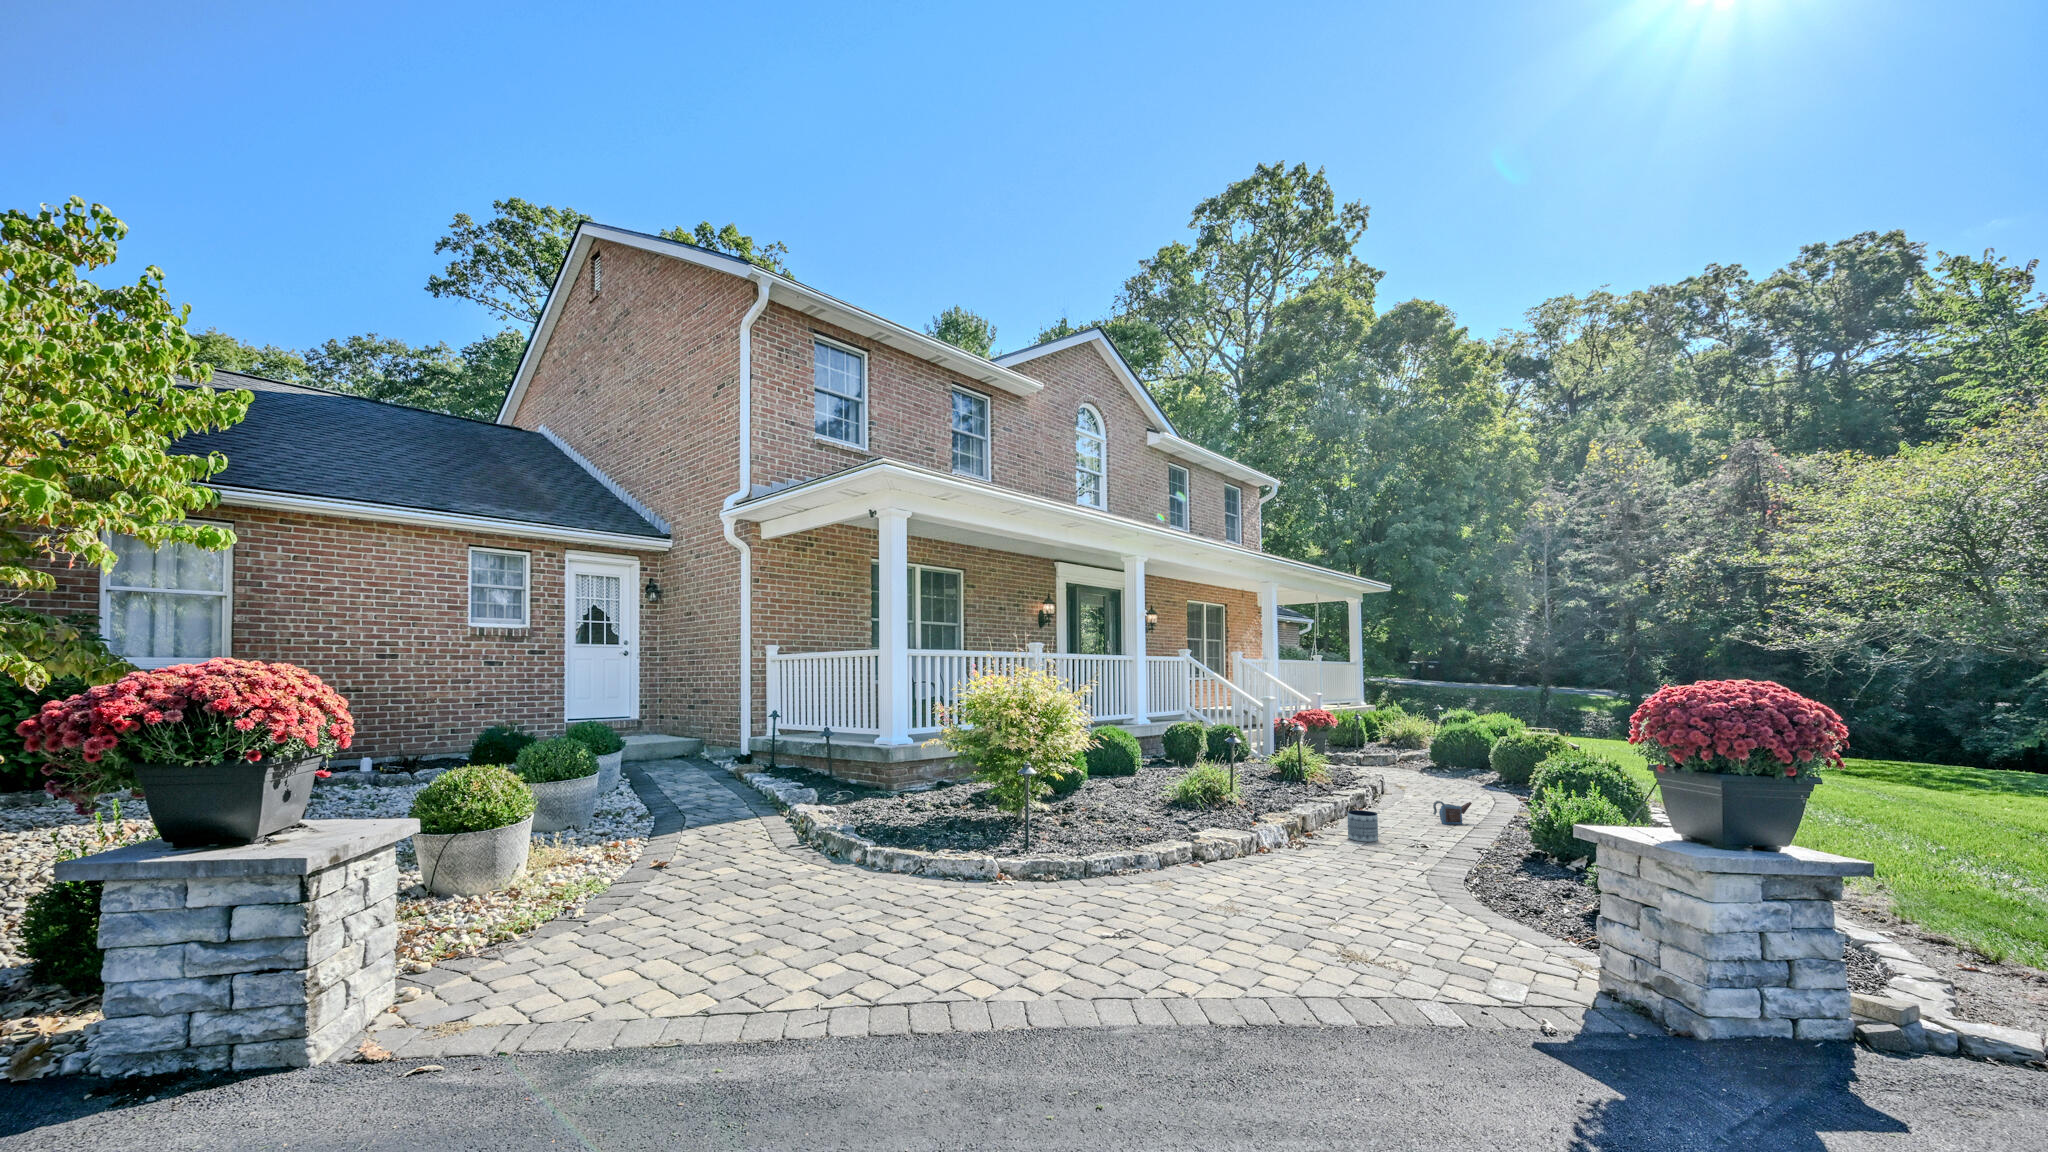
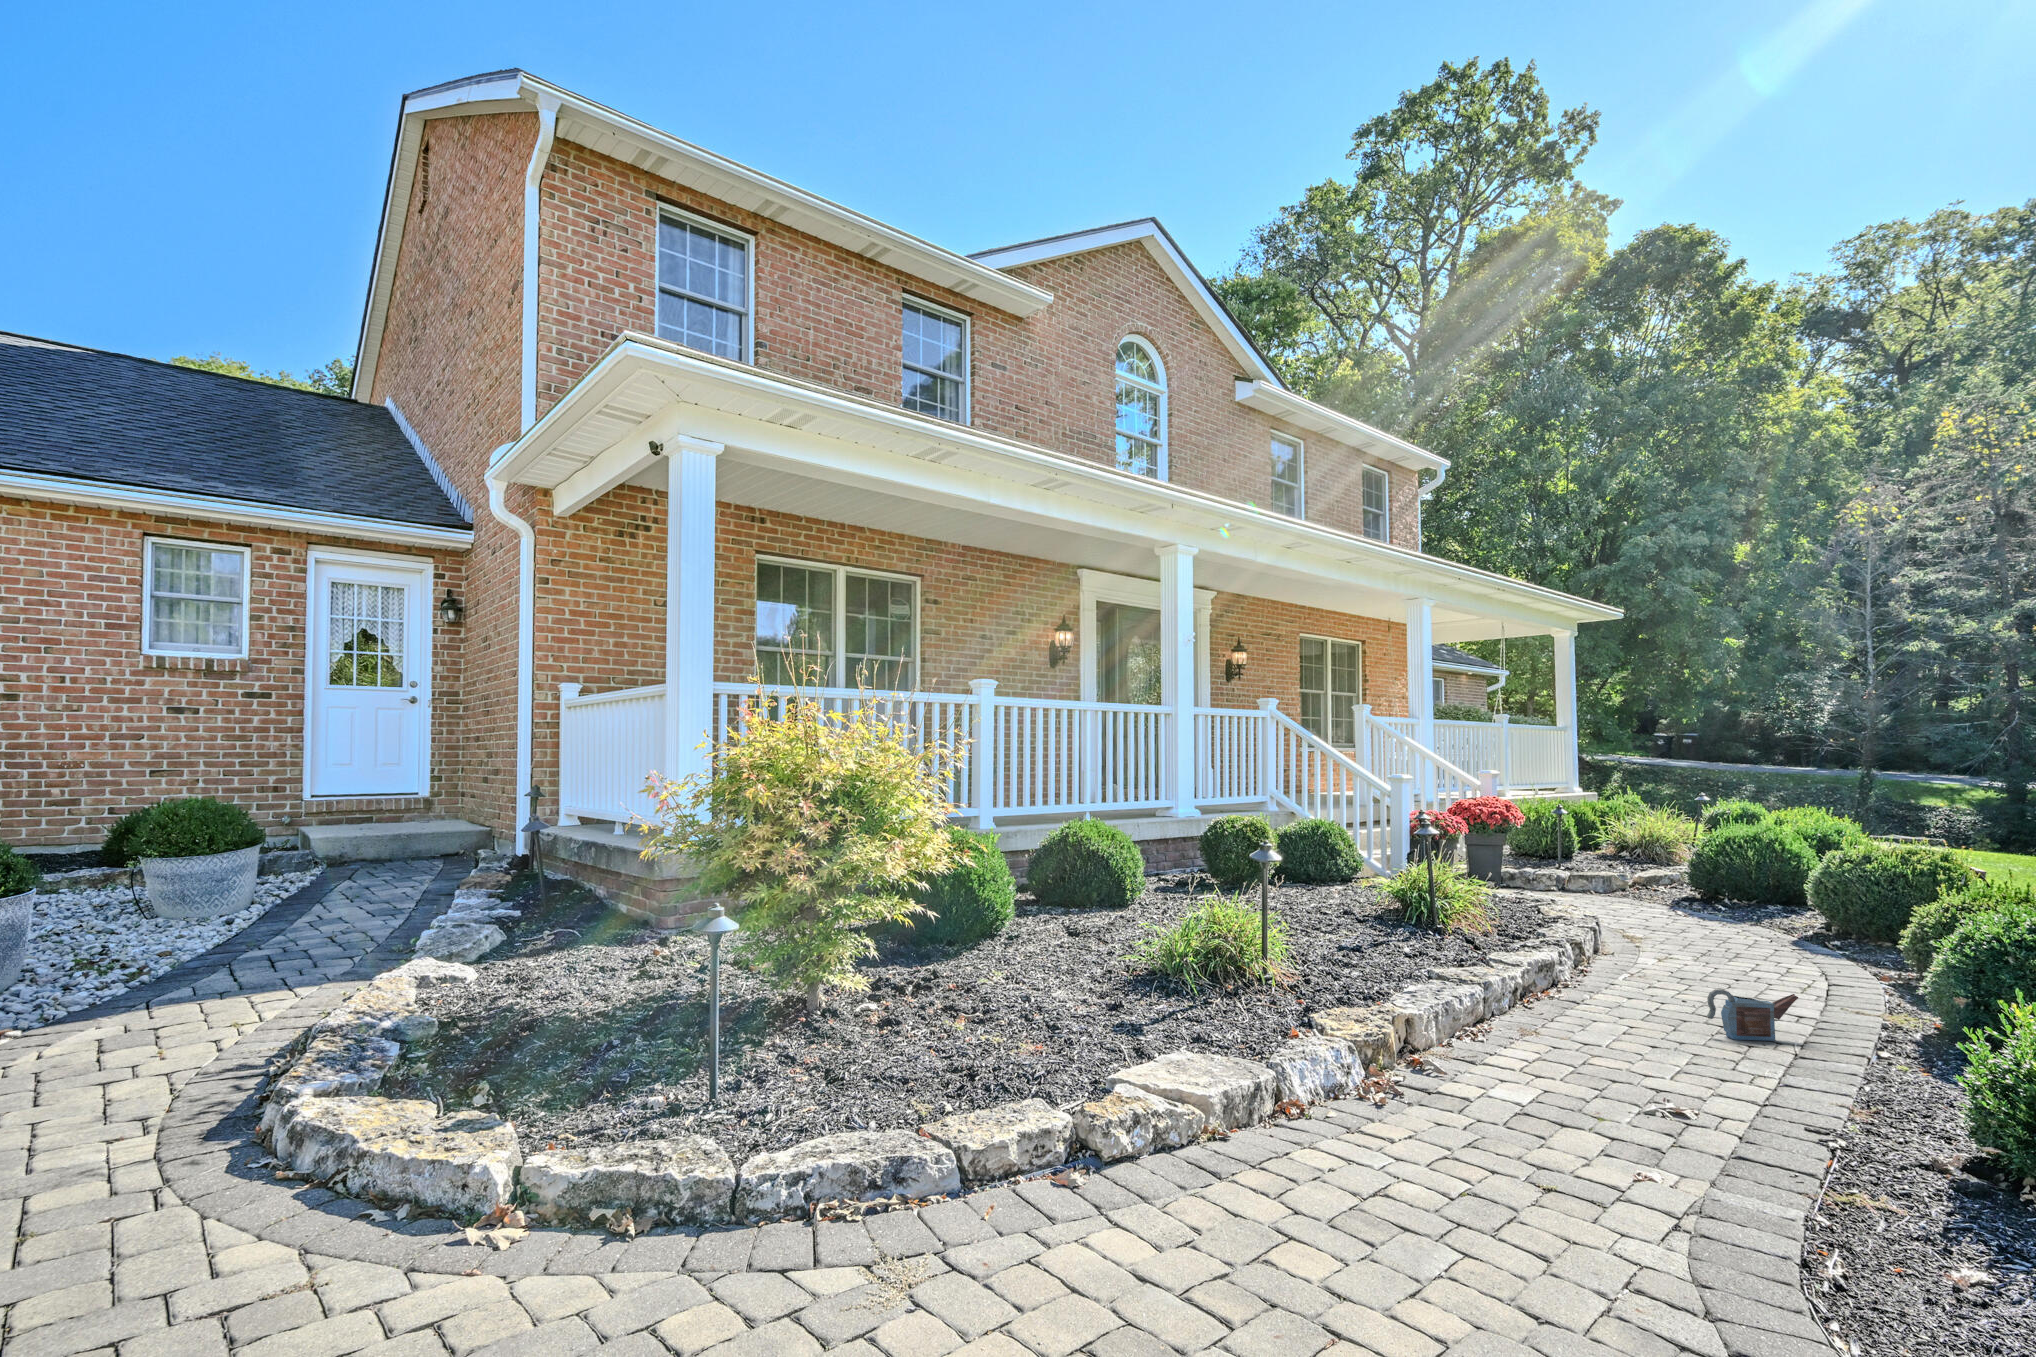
planter: present [1348,810,1378,842] -> none [1506,1011,1577,1088]

